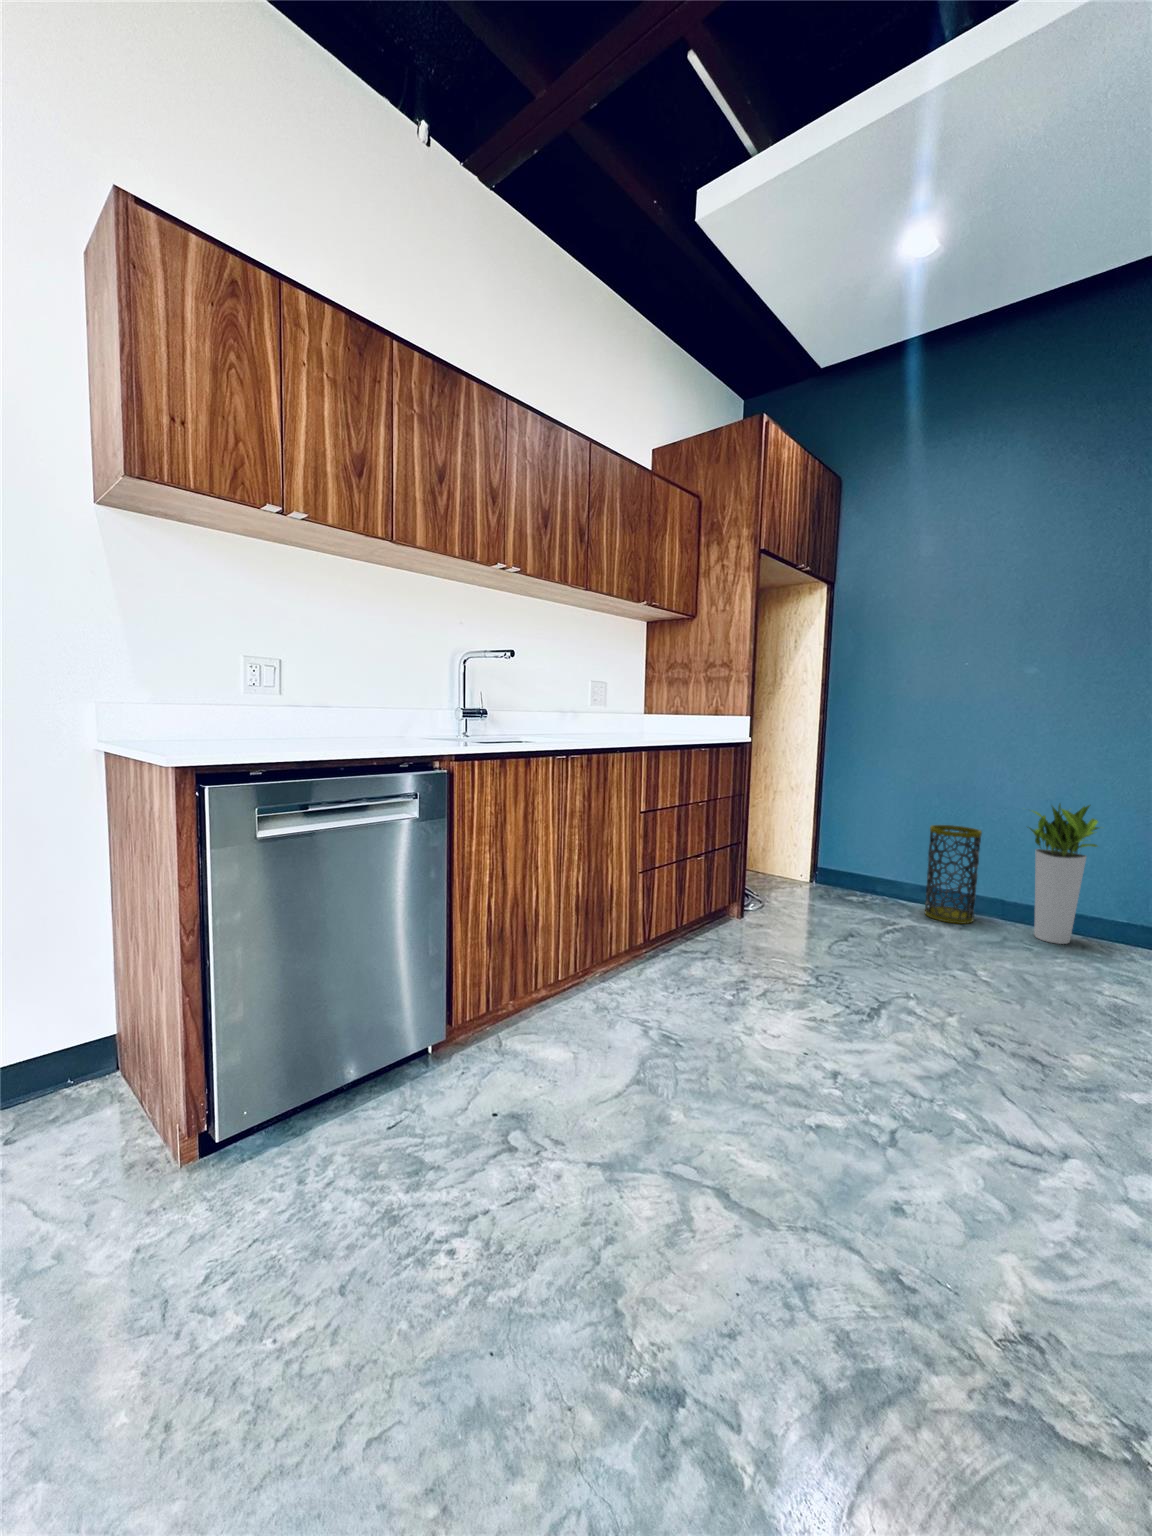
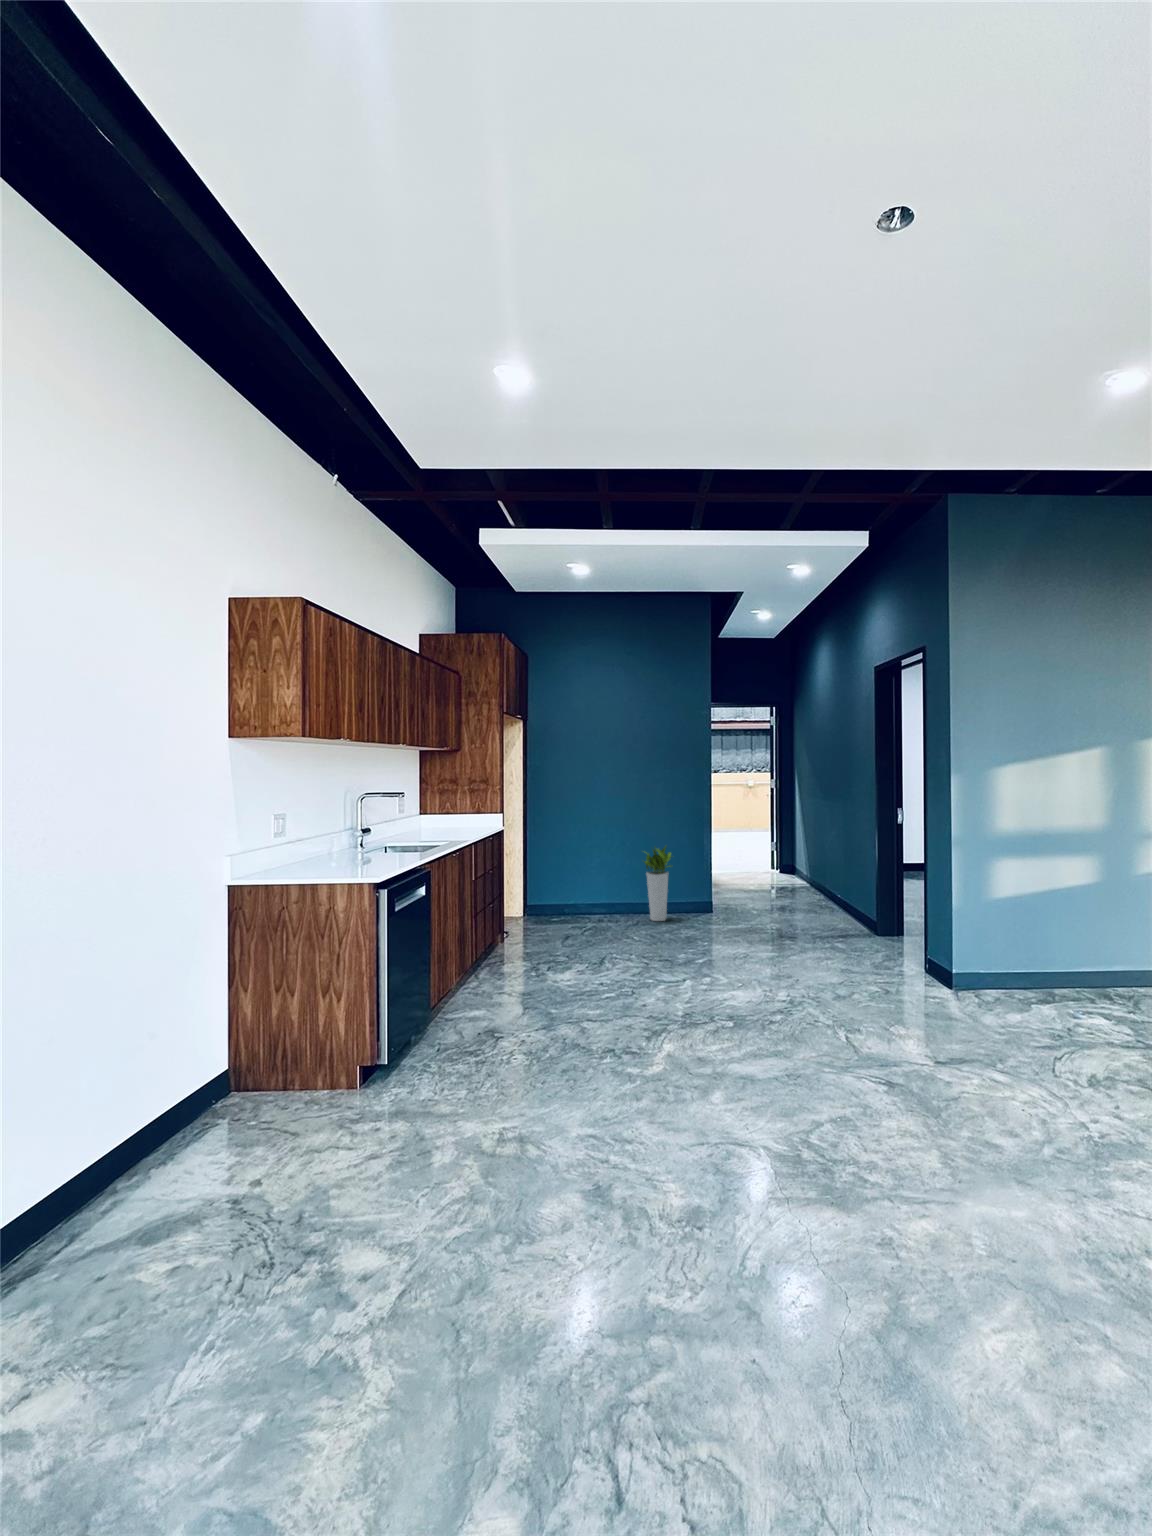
trash can: present [925,825,982,924] -> none [594,865,621,922]

